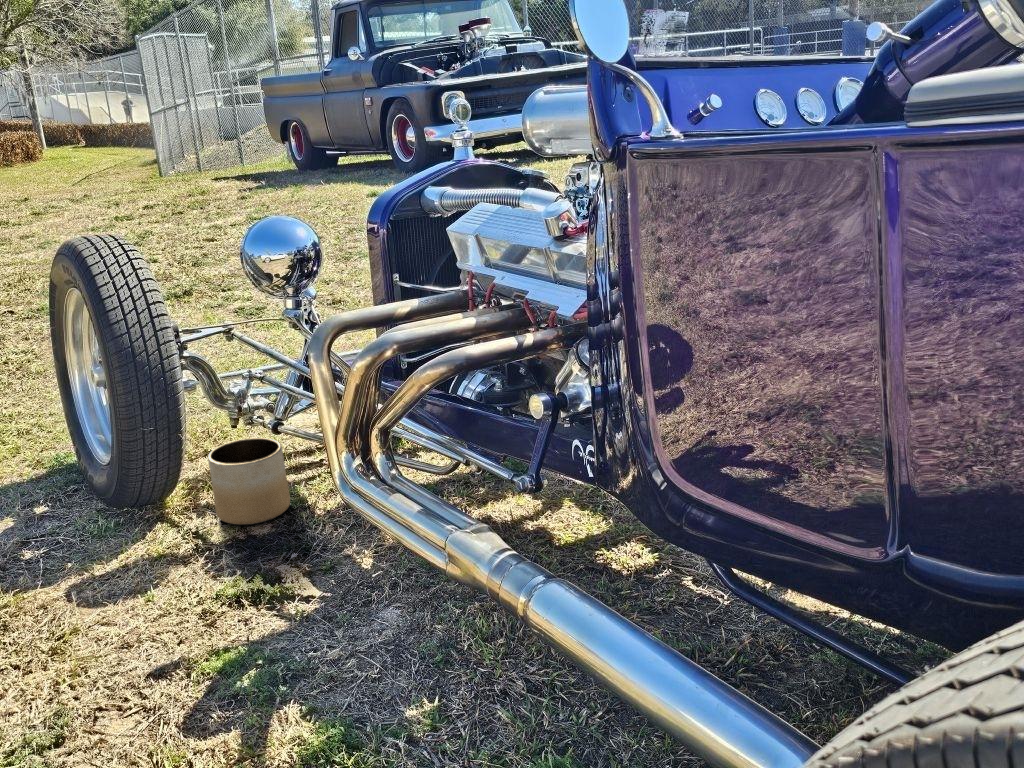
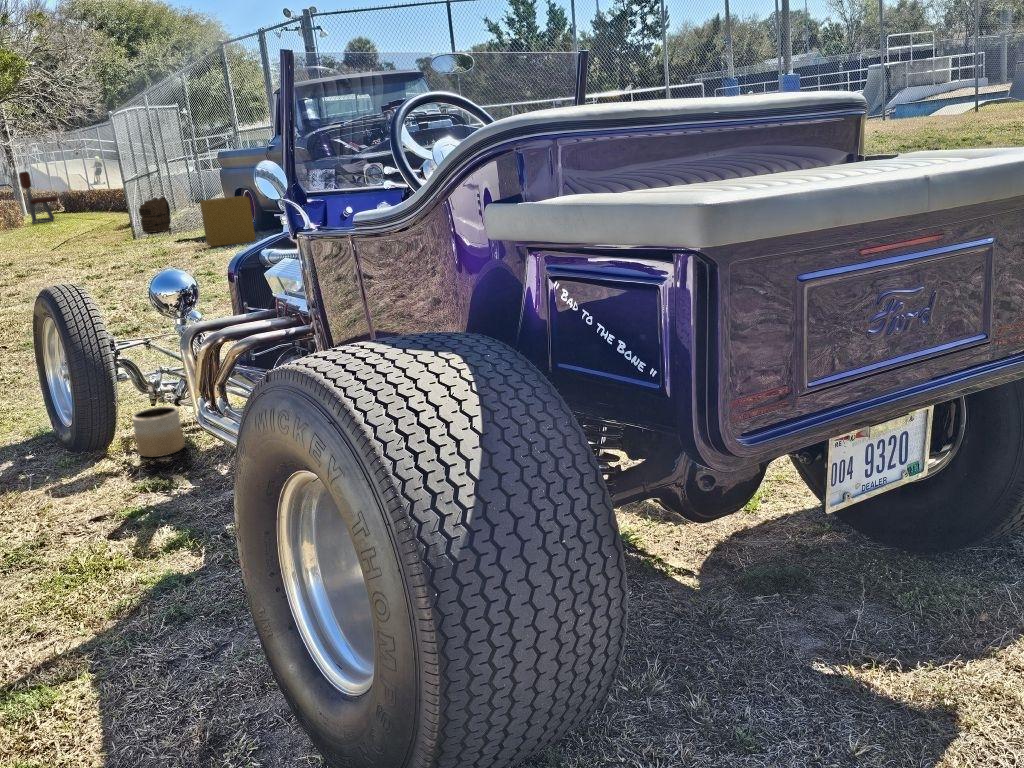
bench: none [35,99,78,158] -> present [19,172,58,224]
cardboard box: none [245,127,311,187] -> present [200,196,255,246]
backpack: none [171,129,208,170] -> present [139,197,171,233]

